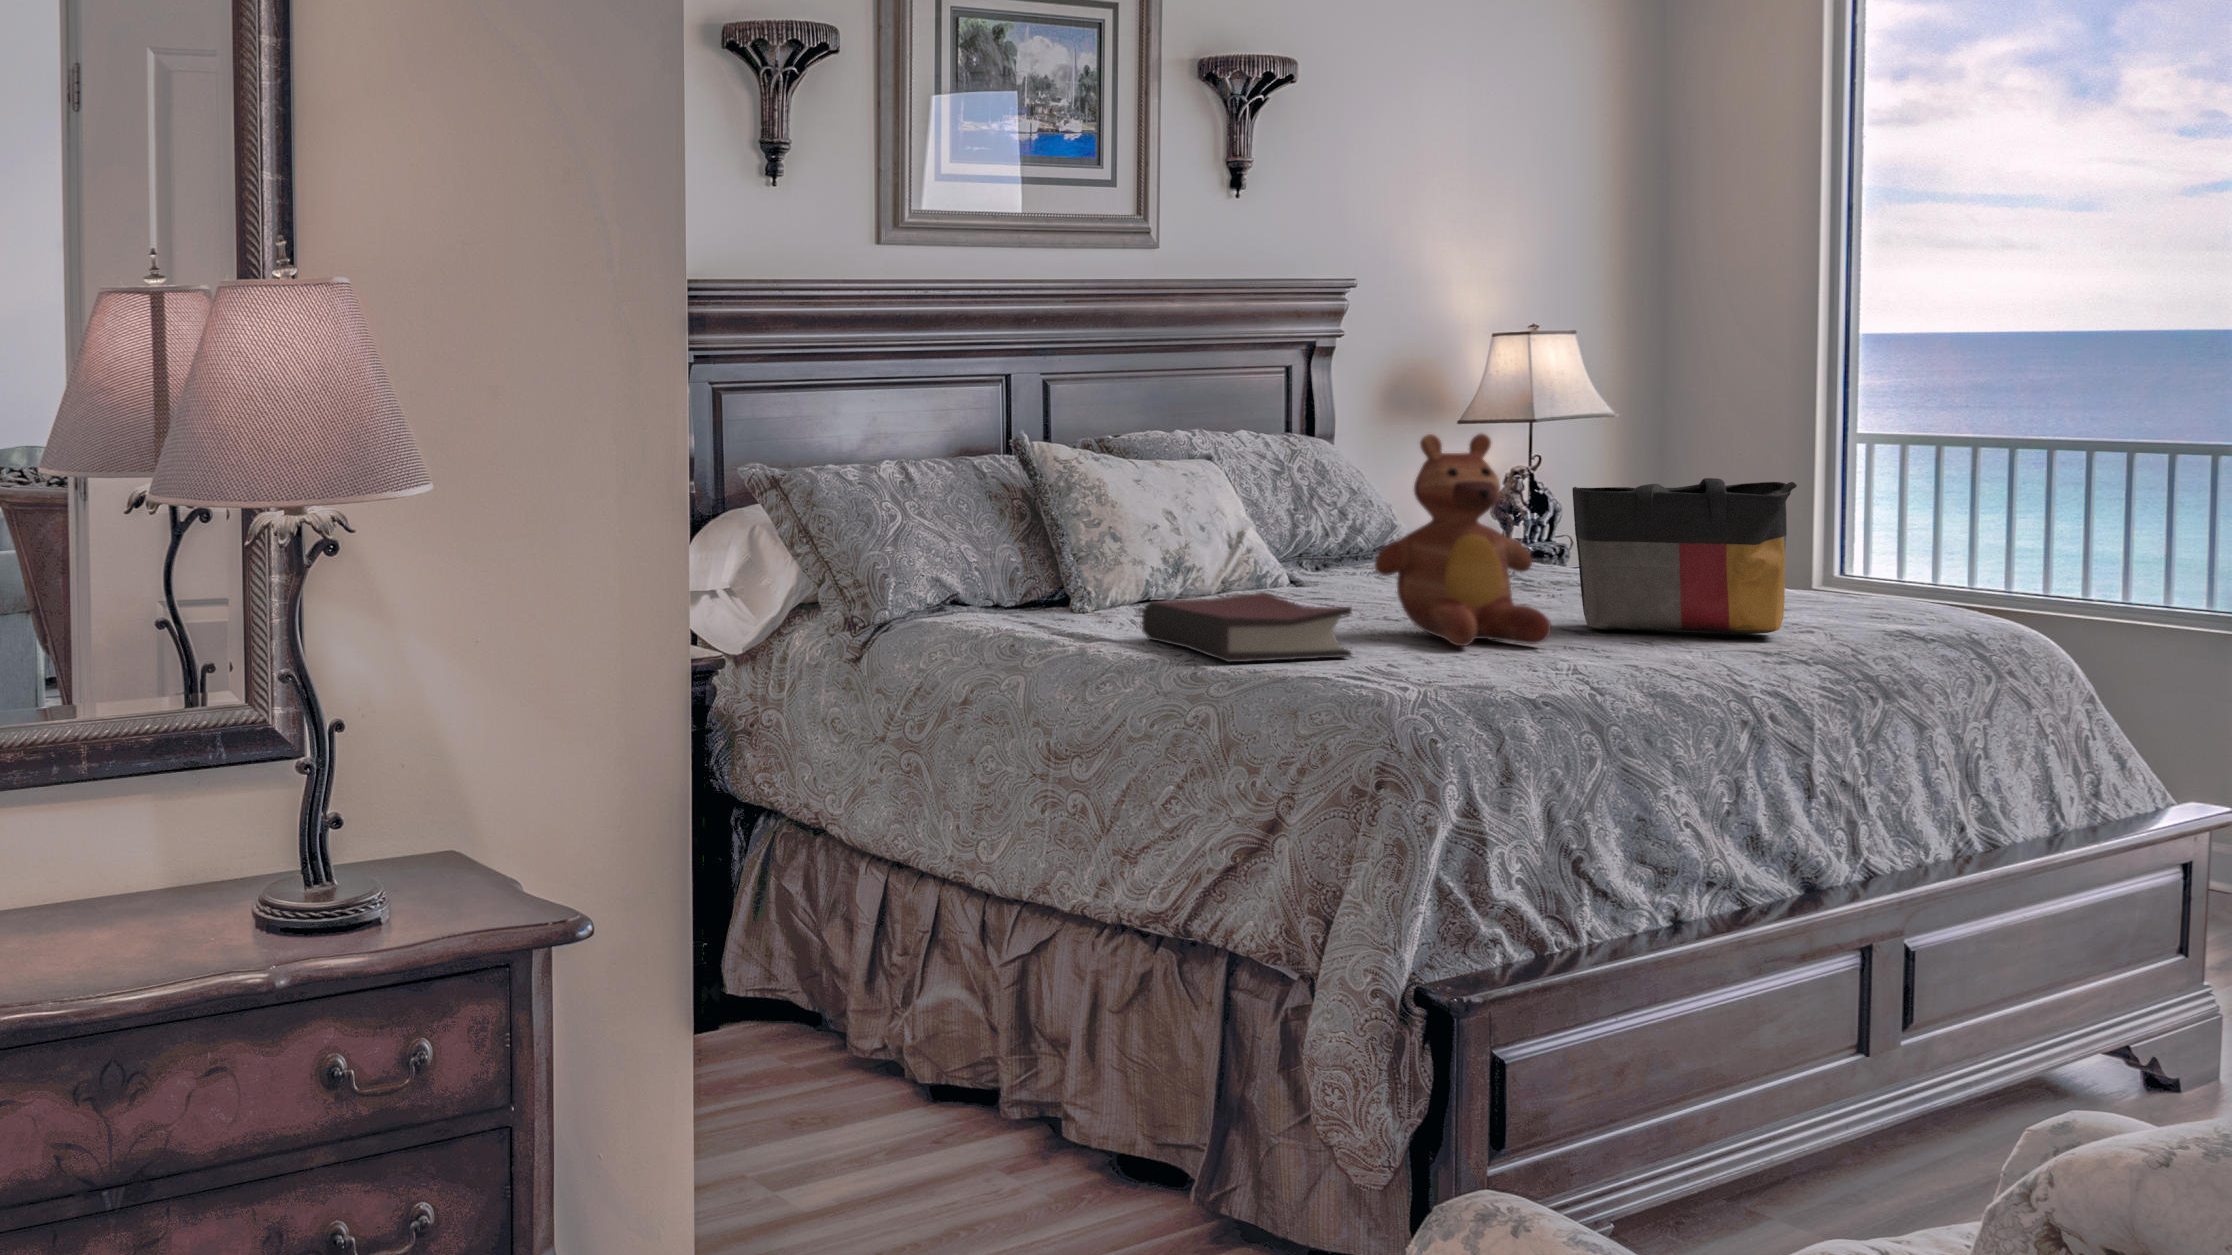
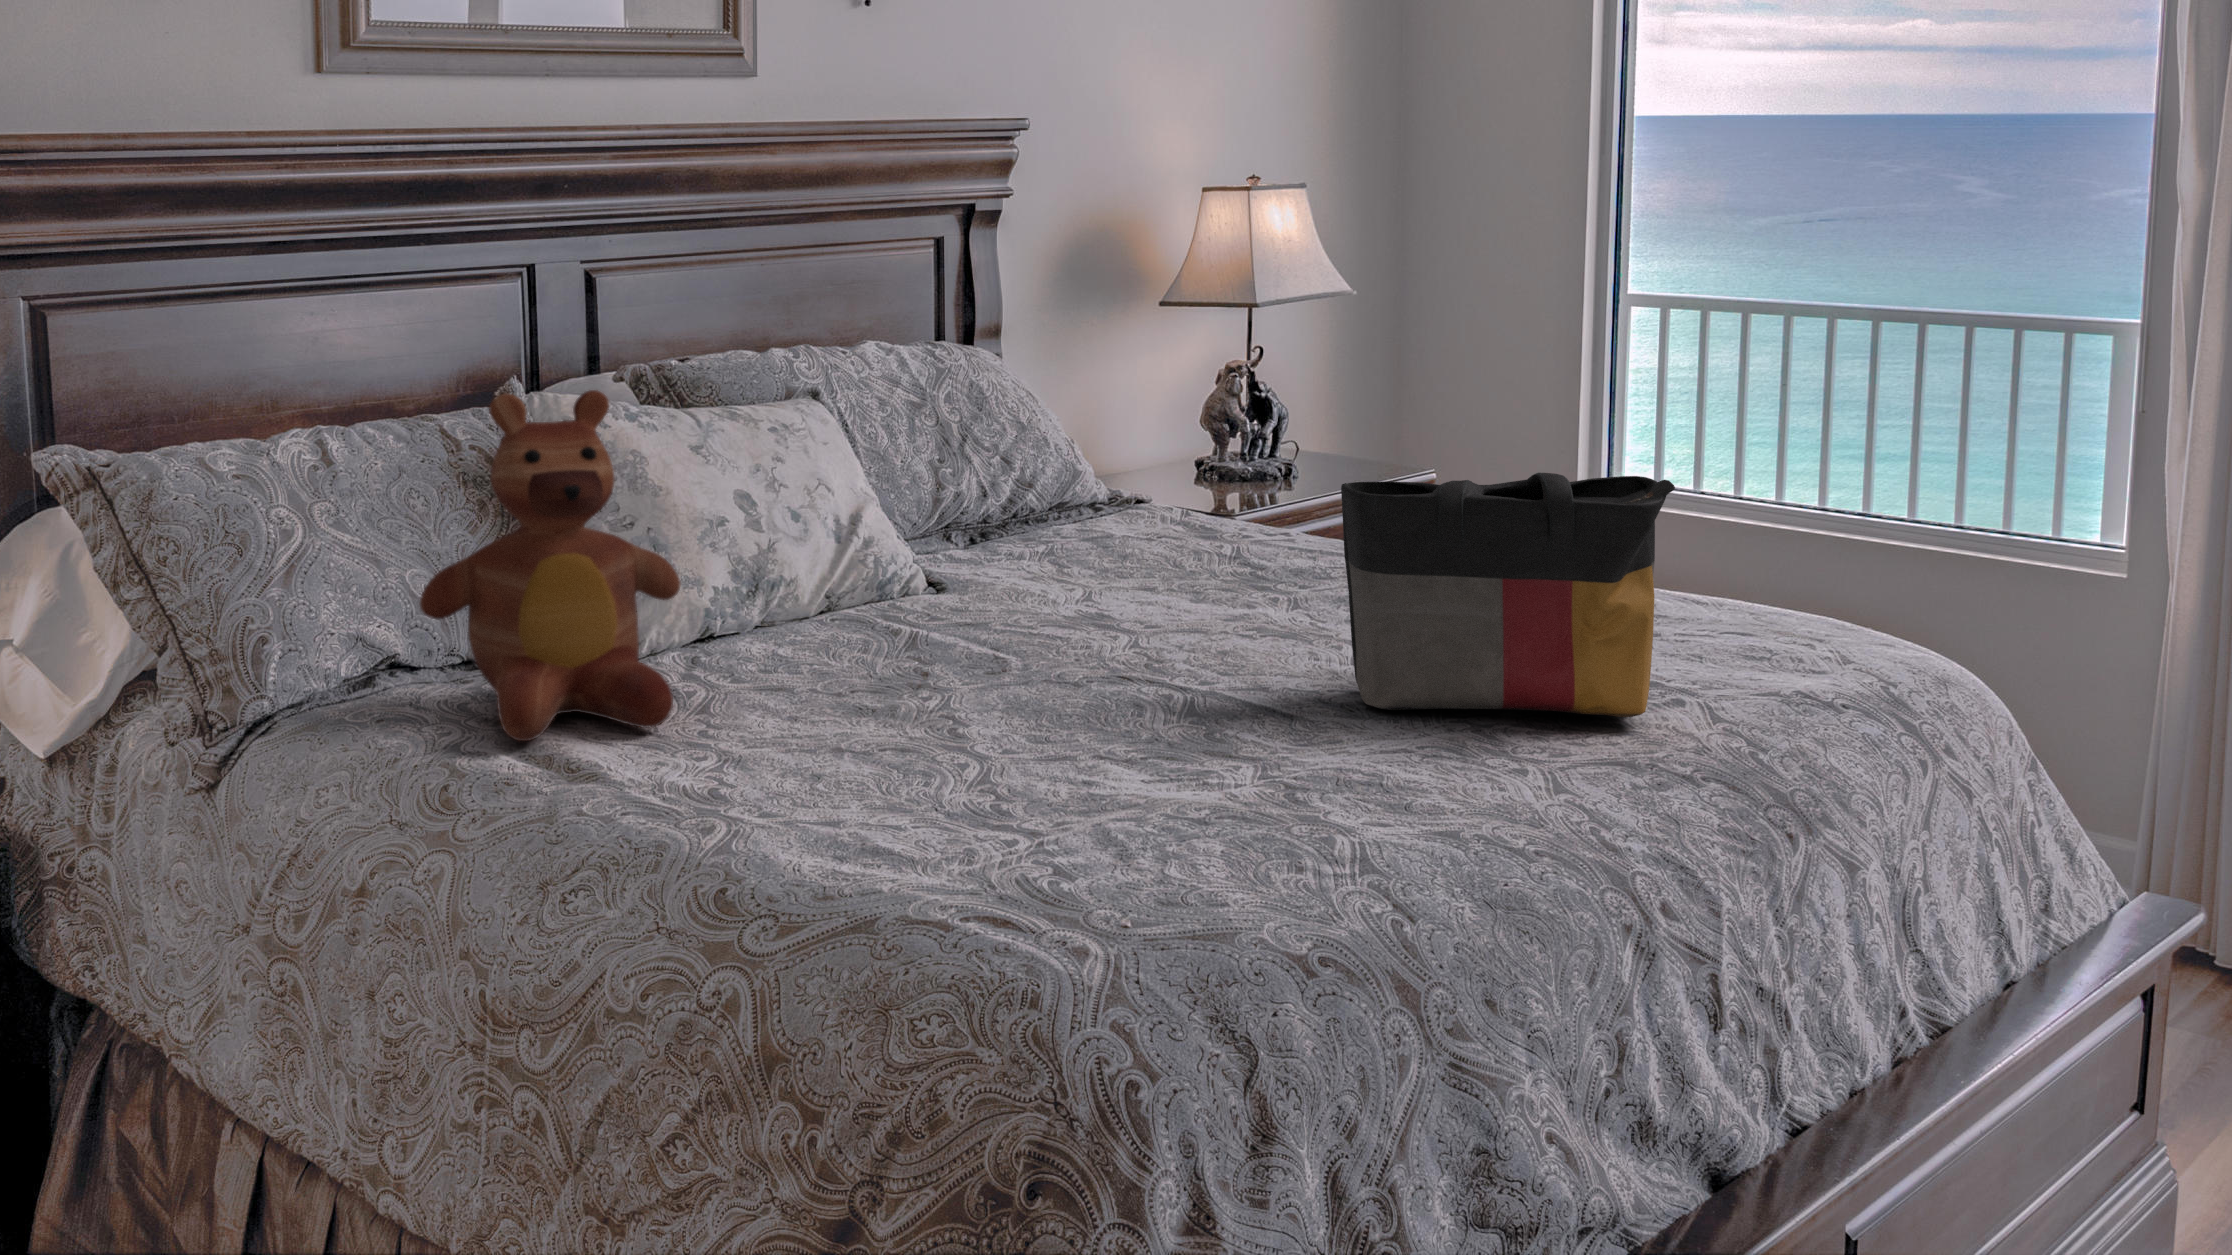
teddy bear: present [1375,434,1551,646] -> present [420,390,680,741]
hardback book: present [1142,593,1352,662] -> none [651,679,996,861]

